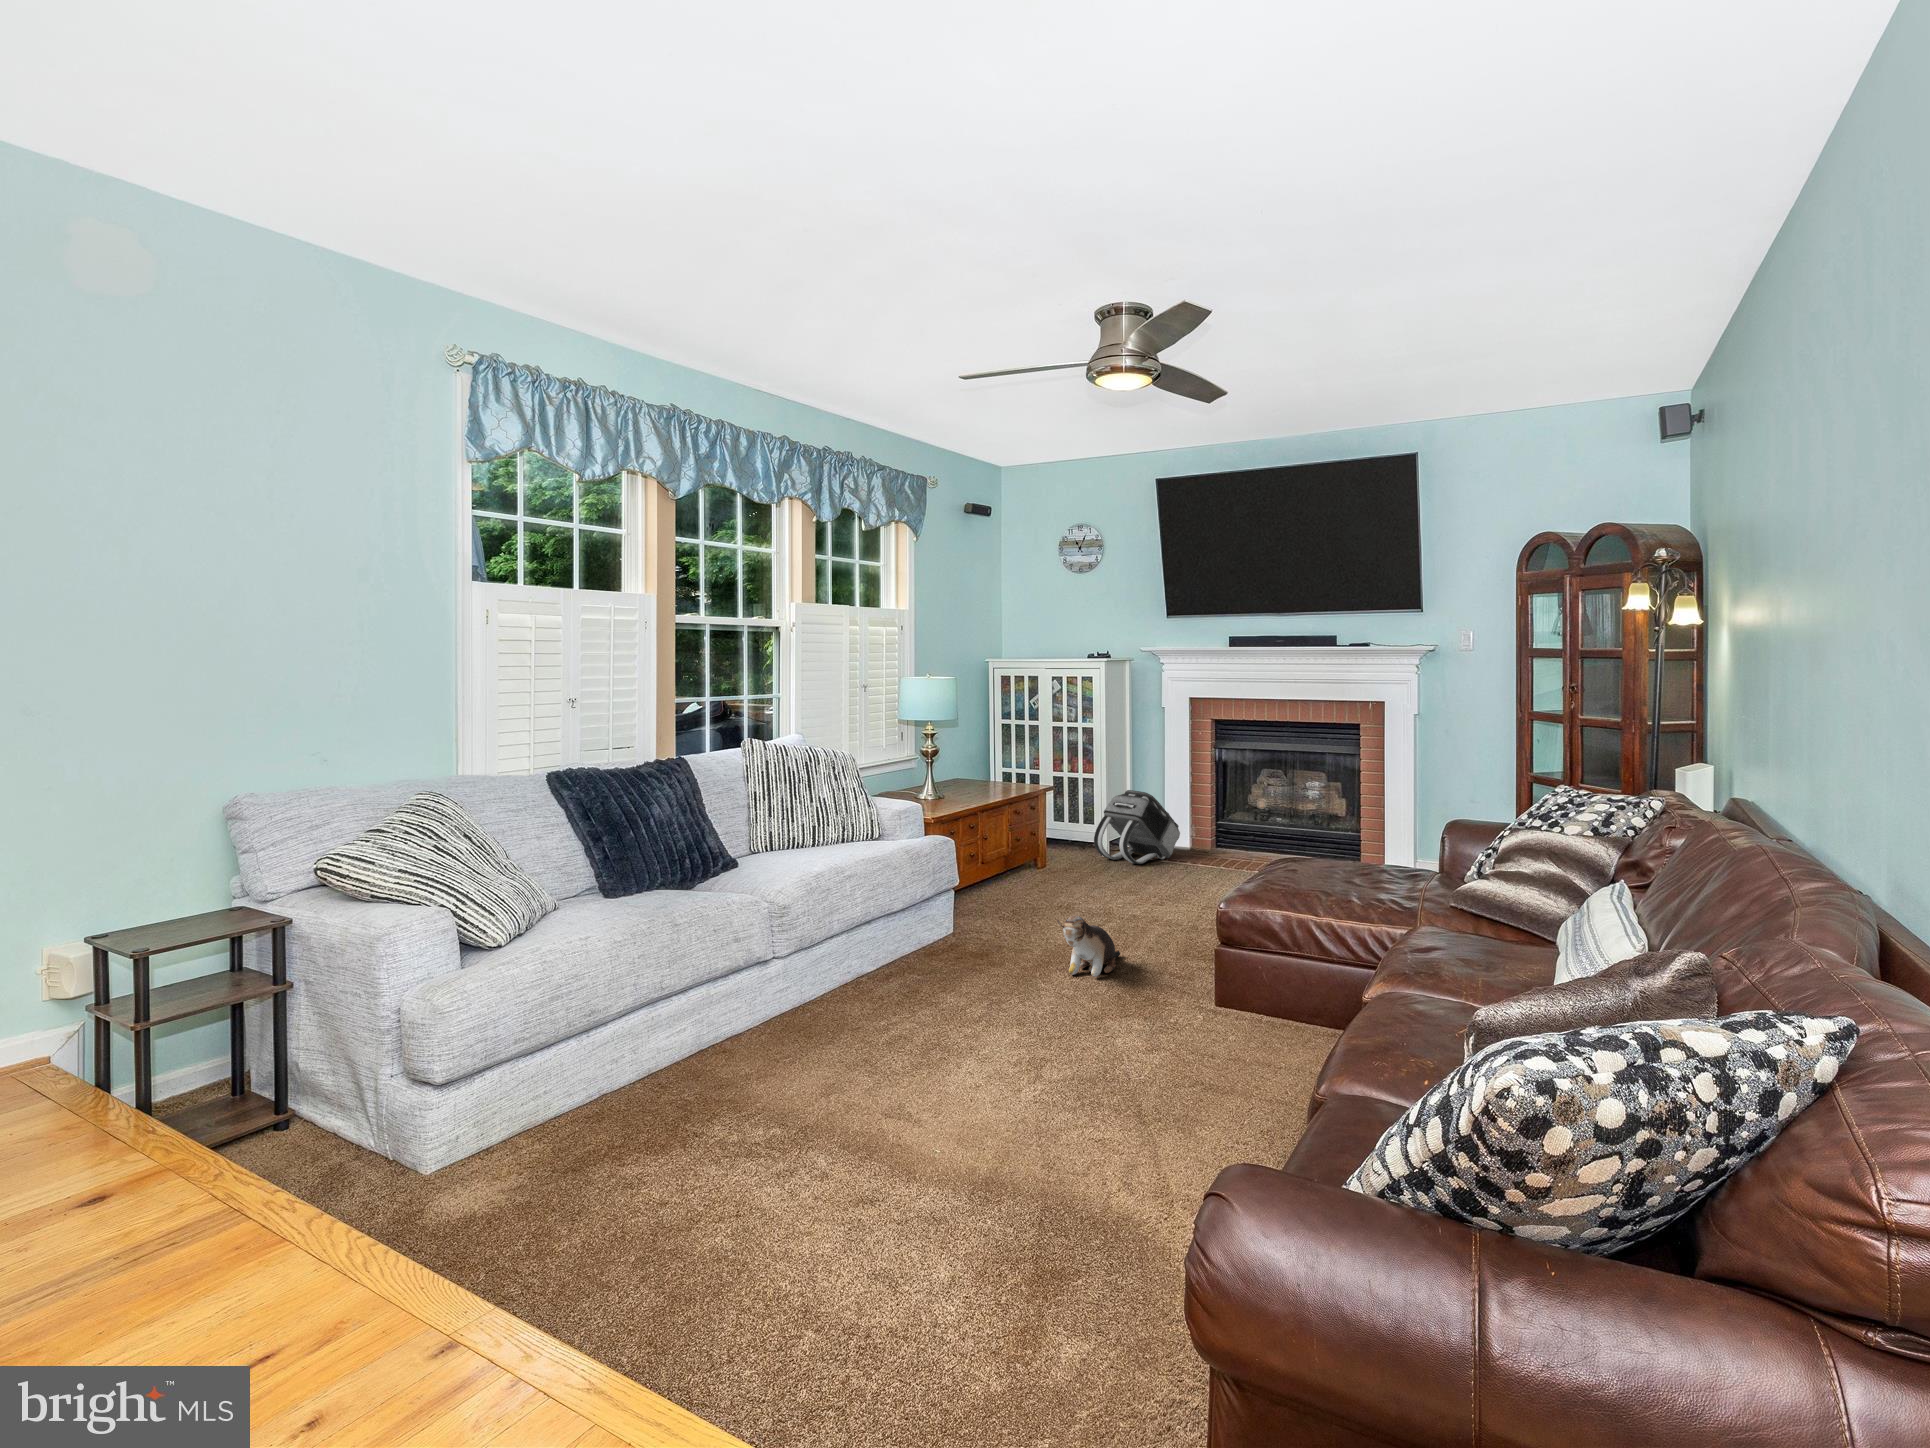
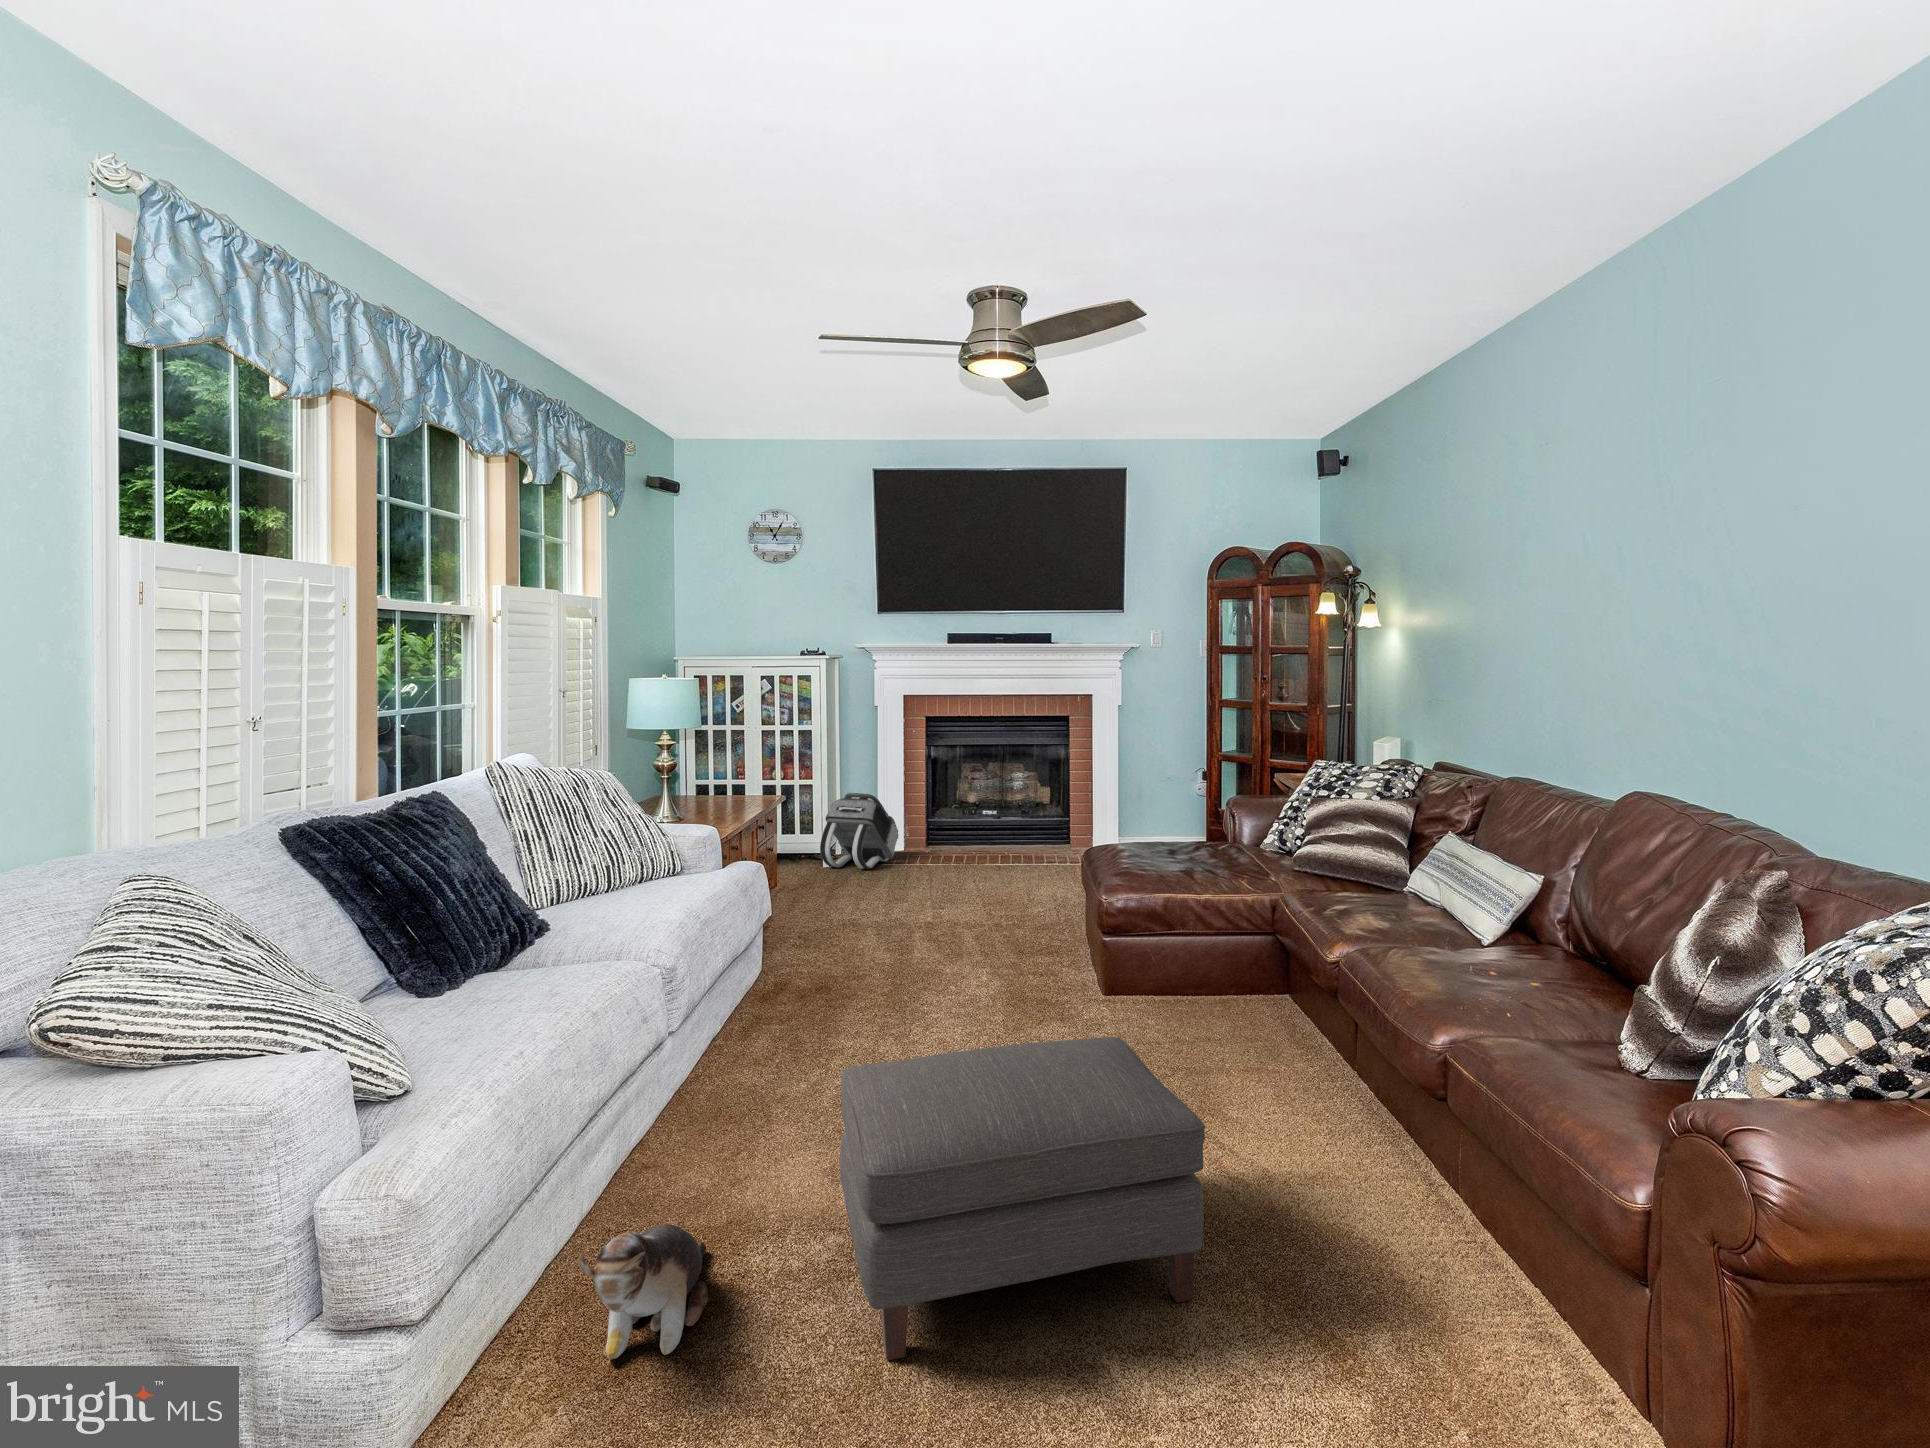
plush toy: present [1057,915,1120,977] -> present [578,1224,708,1360]
ottoman: none [690,993,1022,1252] -> present [840,1037,1206,1361]

